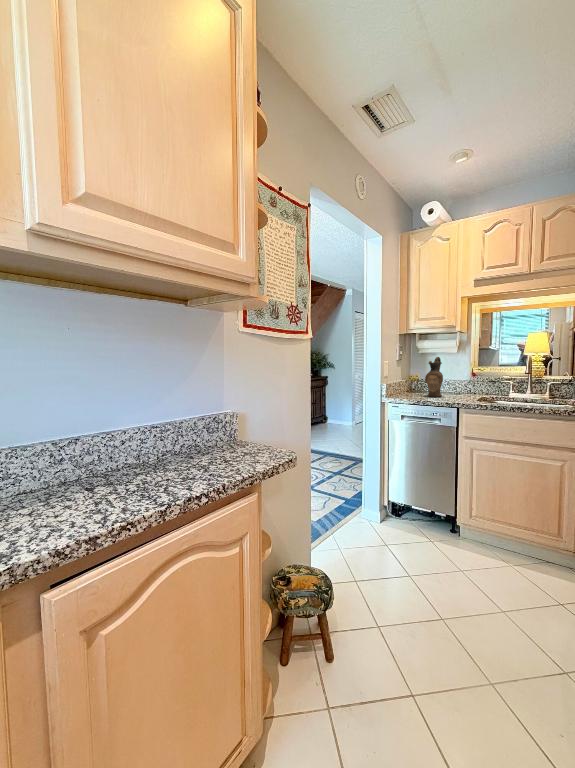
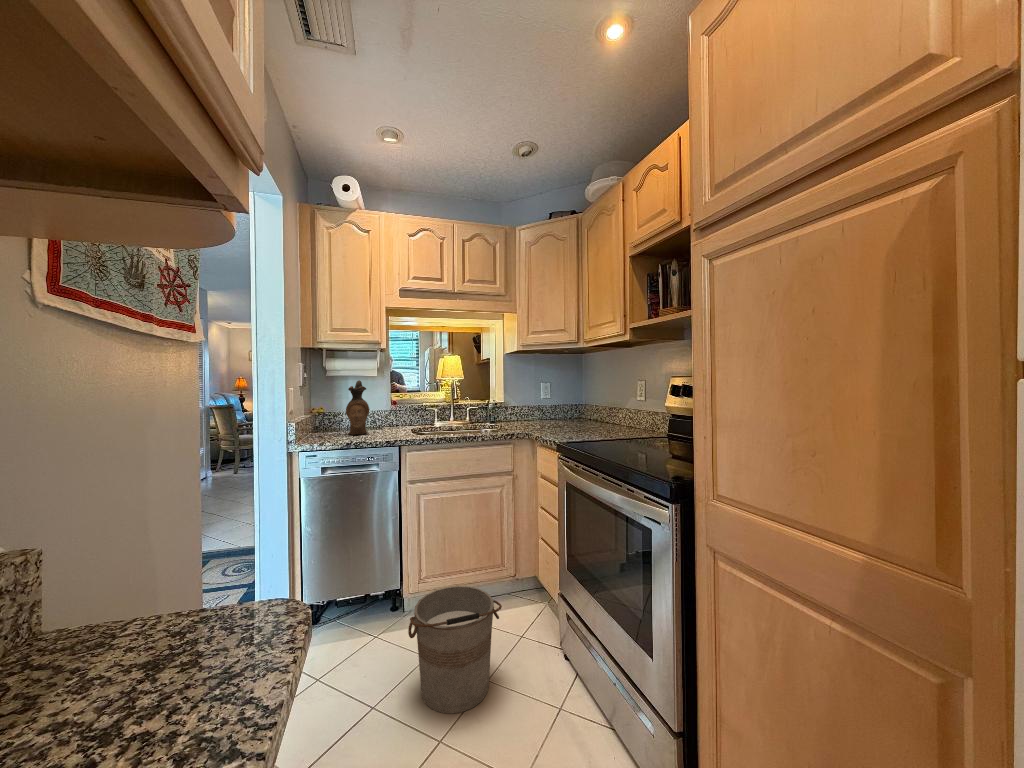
bucket: none [433,520,513,615] -> present [408,586,502,714]

